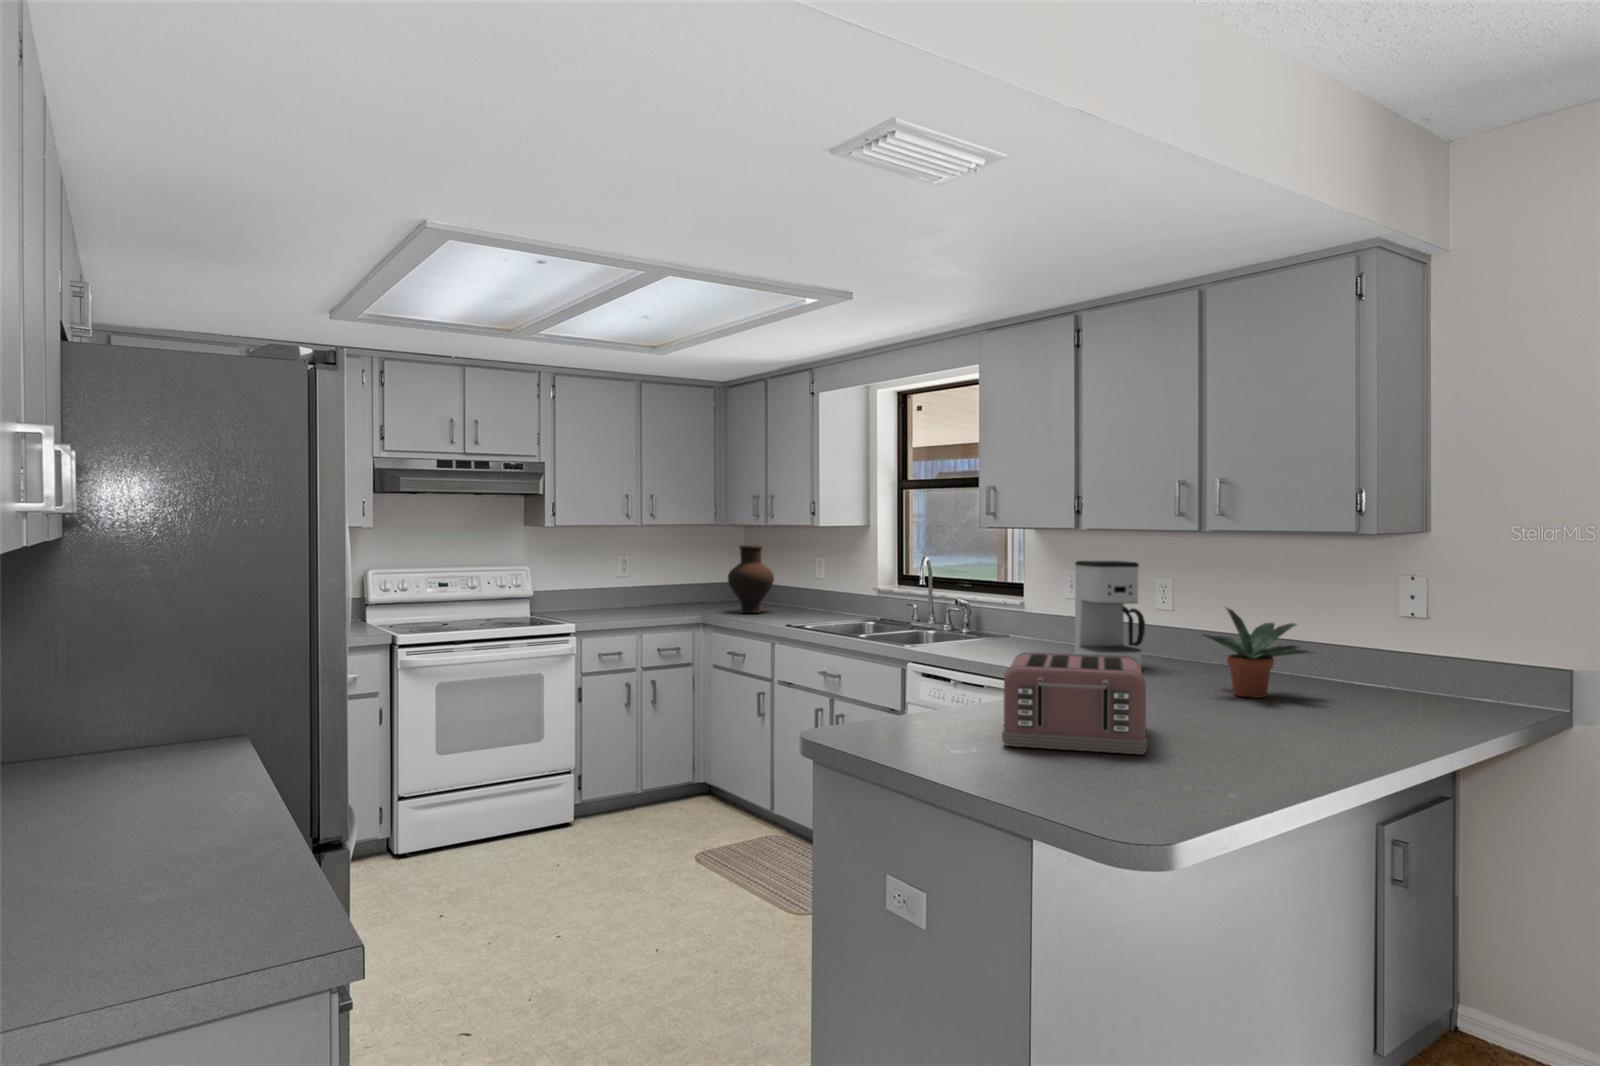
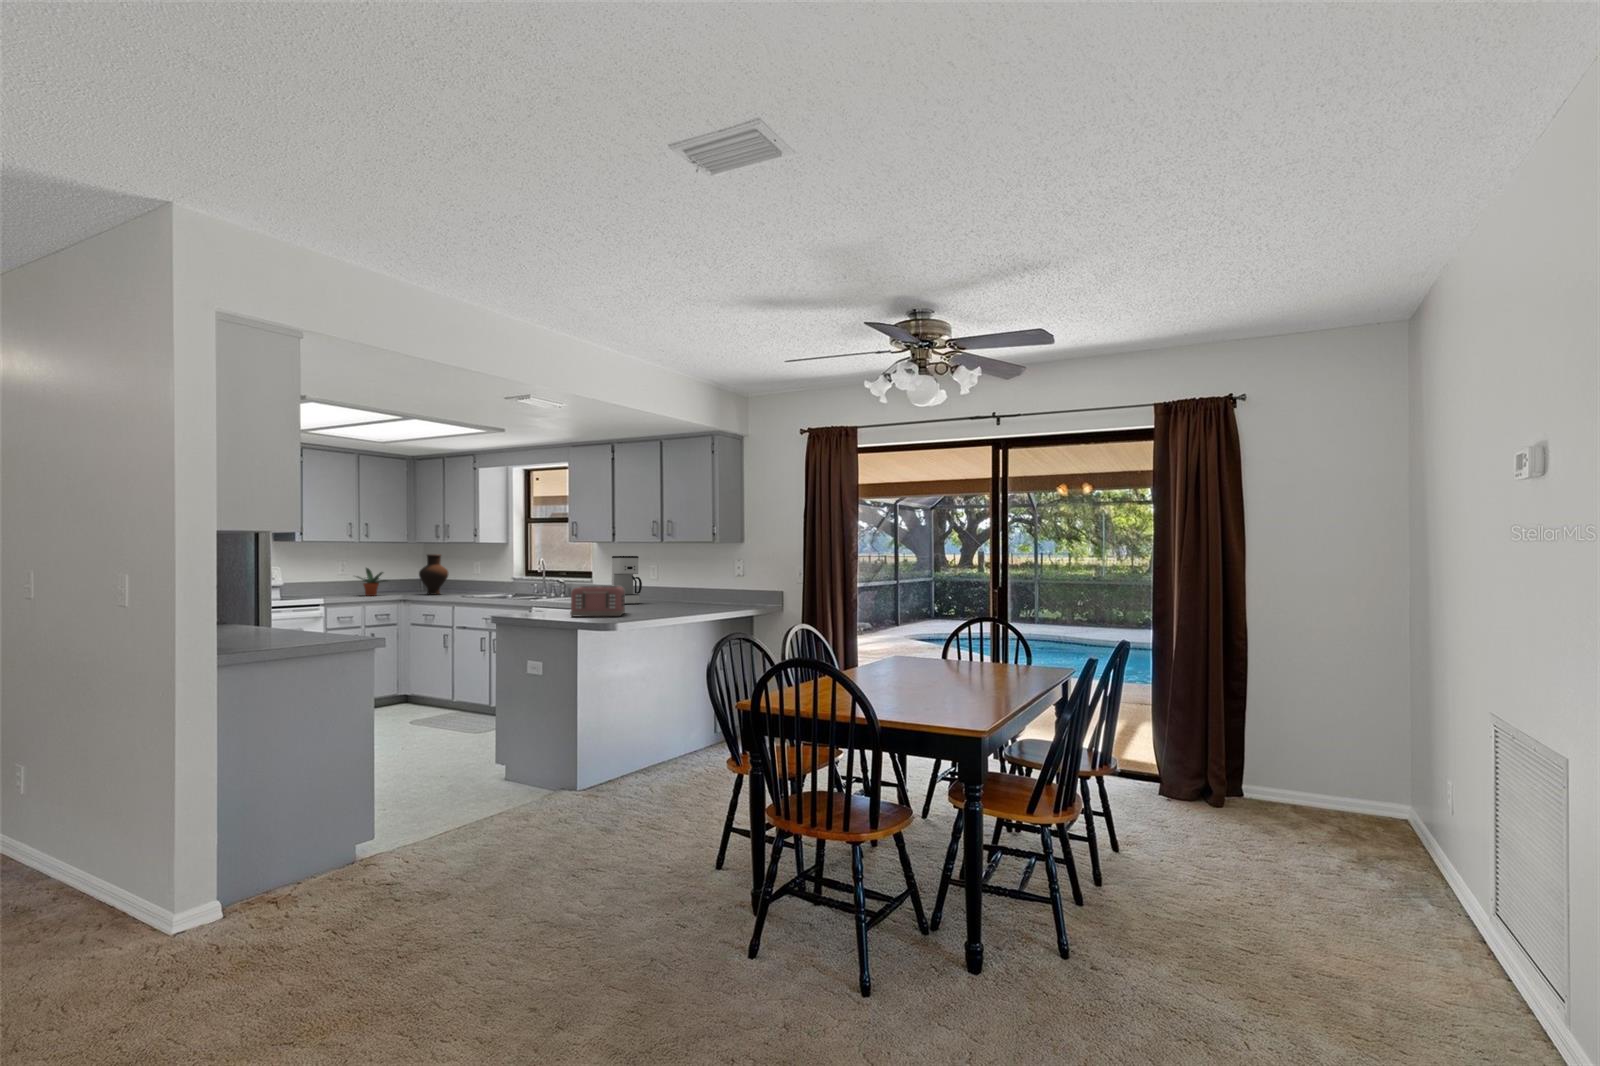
potted plant: present [1202,608,1310,698] -> present [358,568,387,596]

